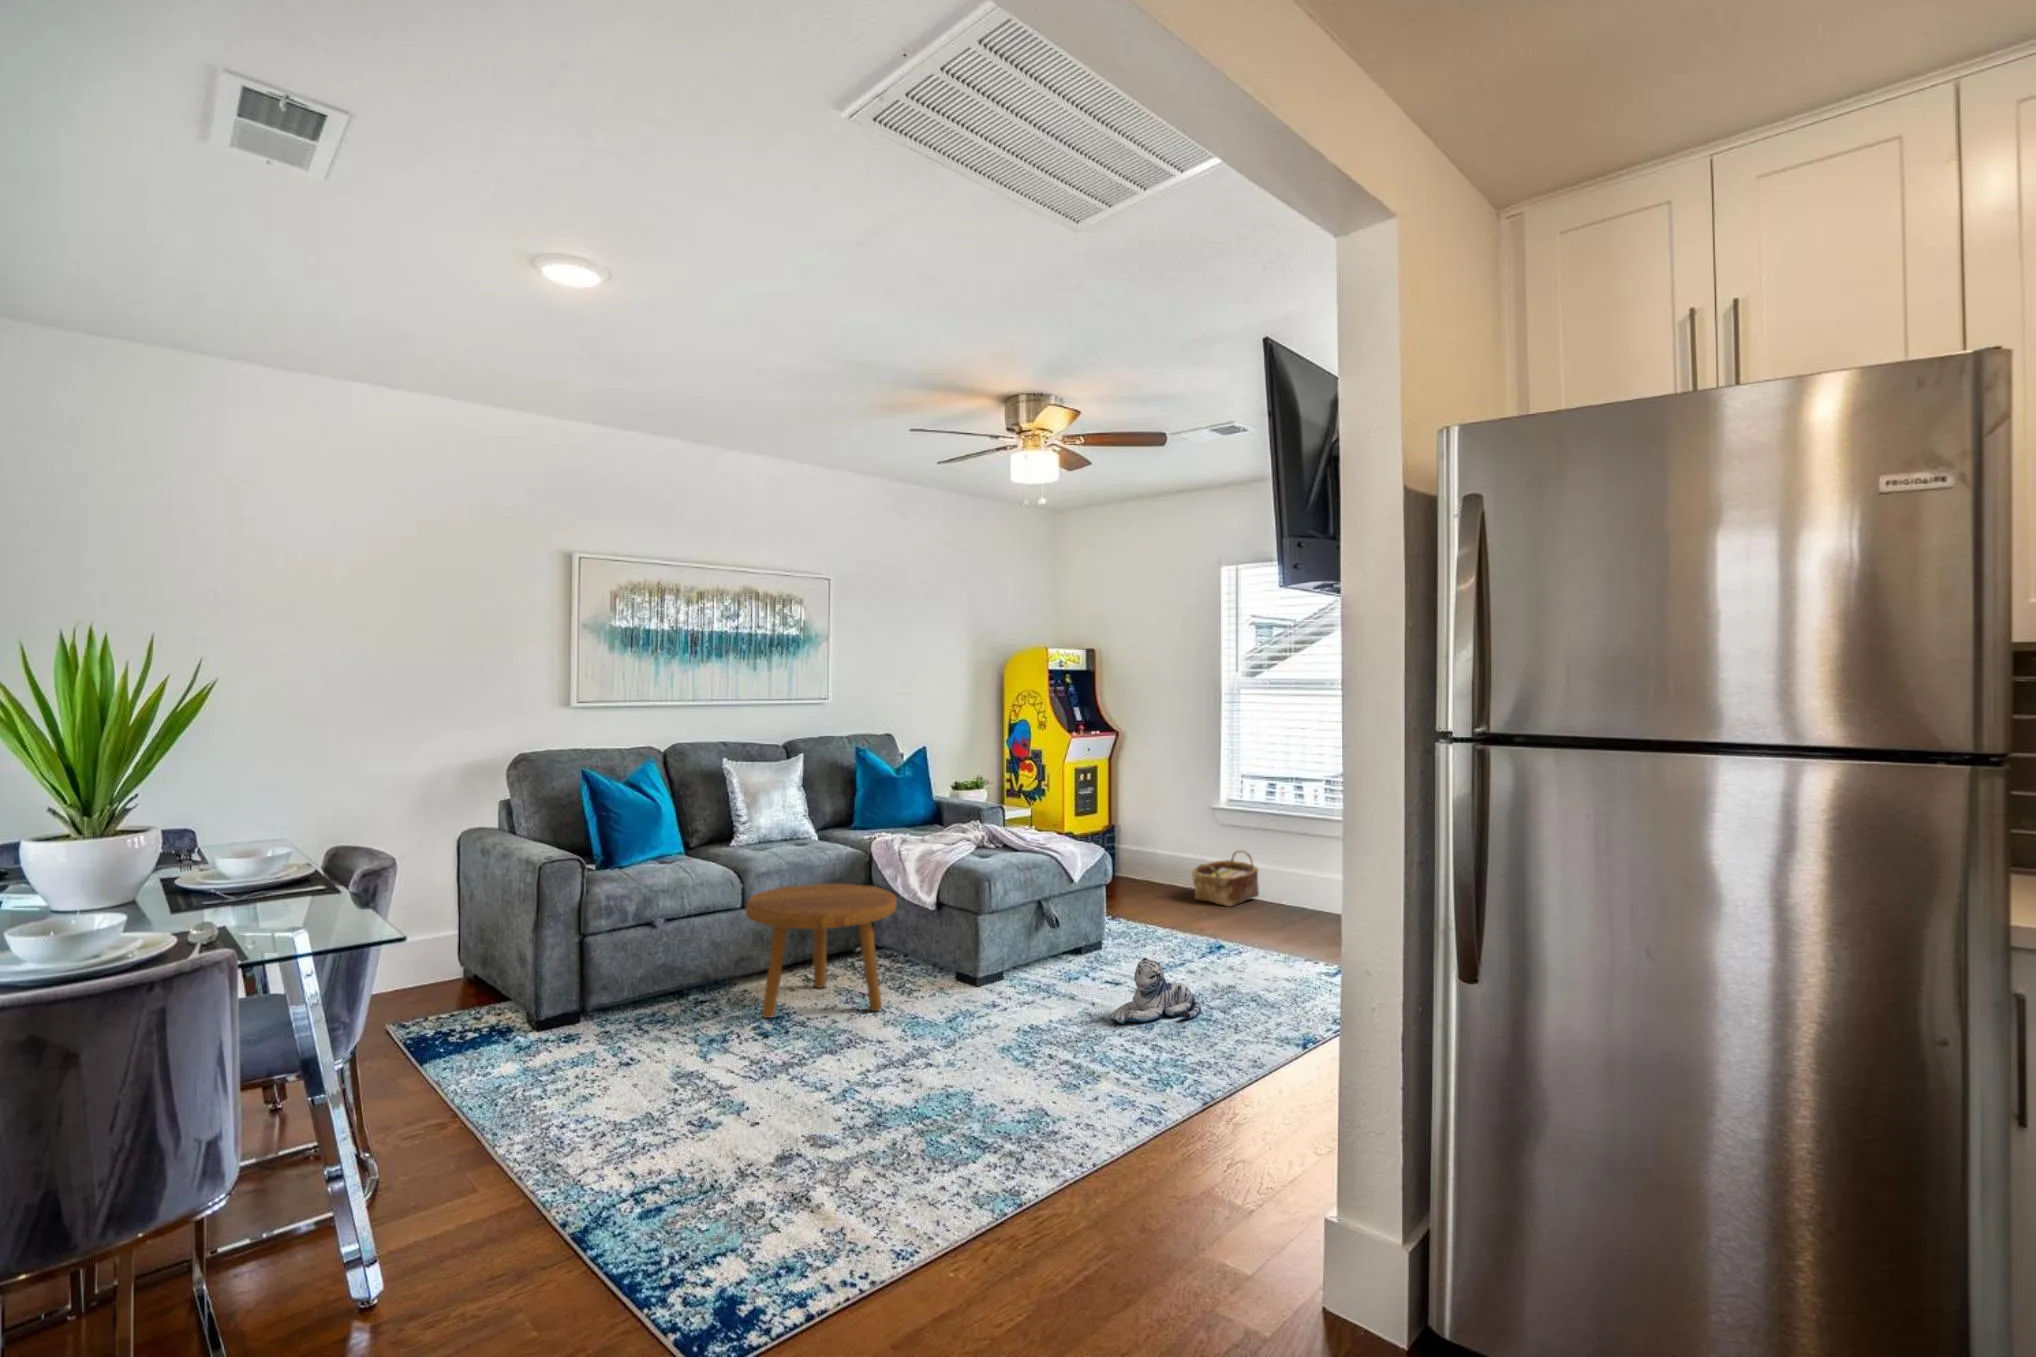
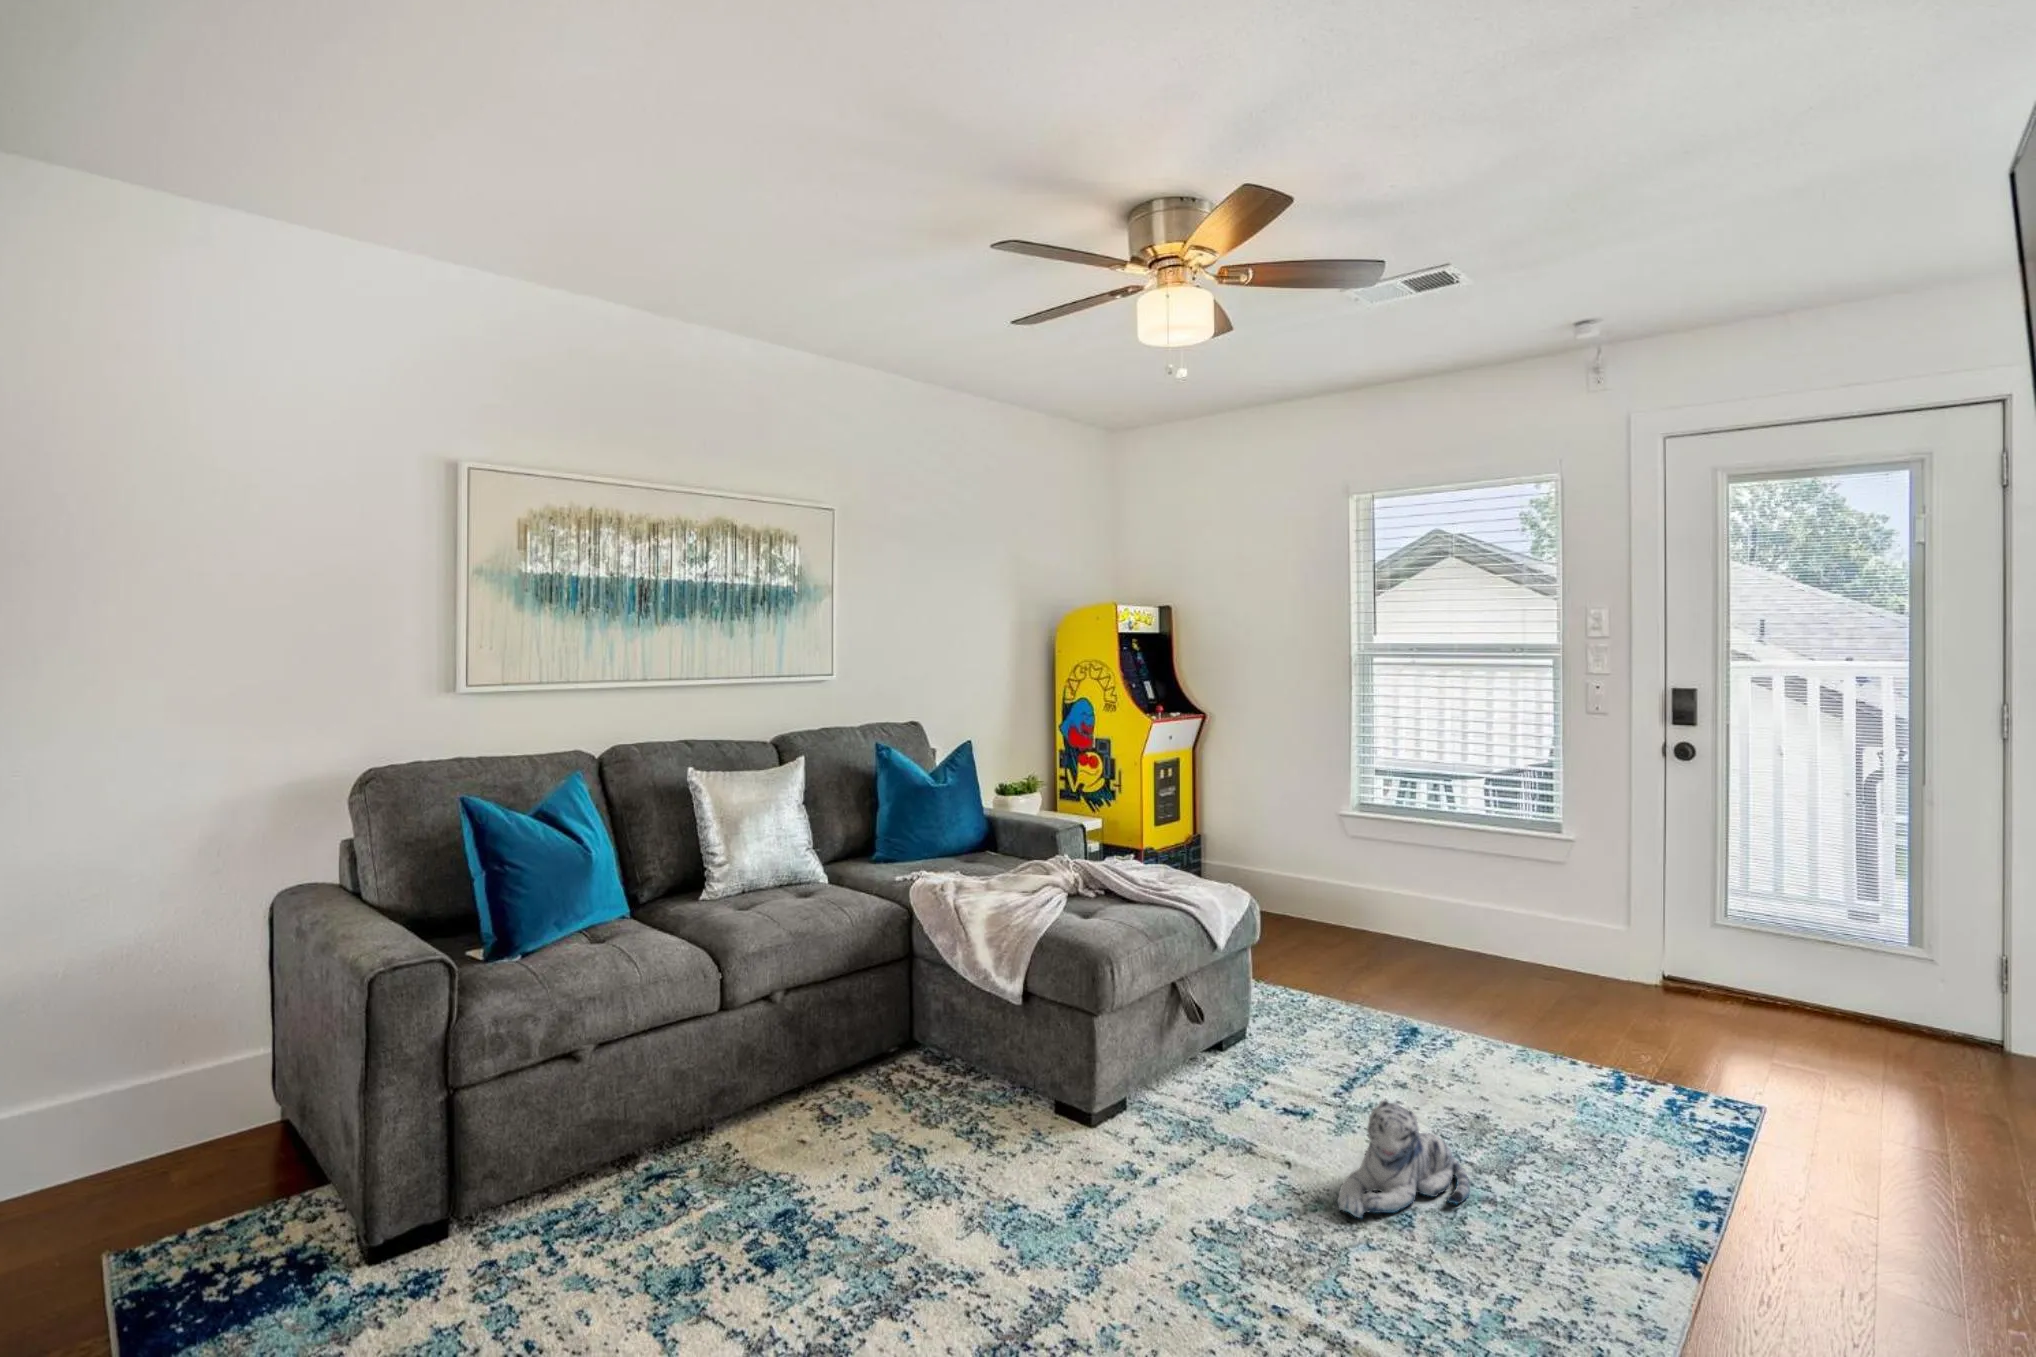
woven basket: present [1192,850,1259,906] -> none [1322,871,1410,951]
footstool: present [746,884,897,1018] -> none [728,968,972,1215]

